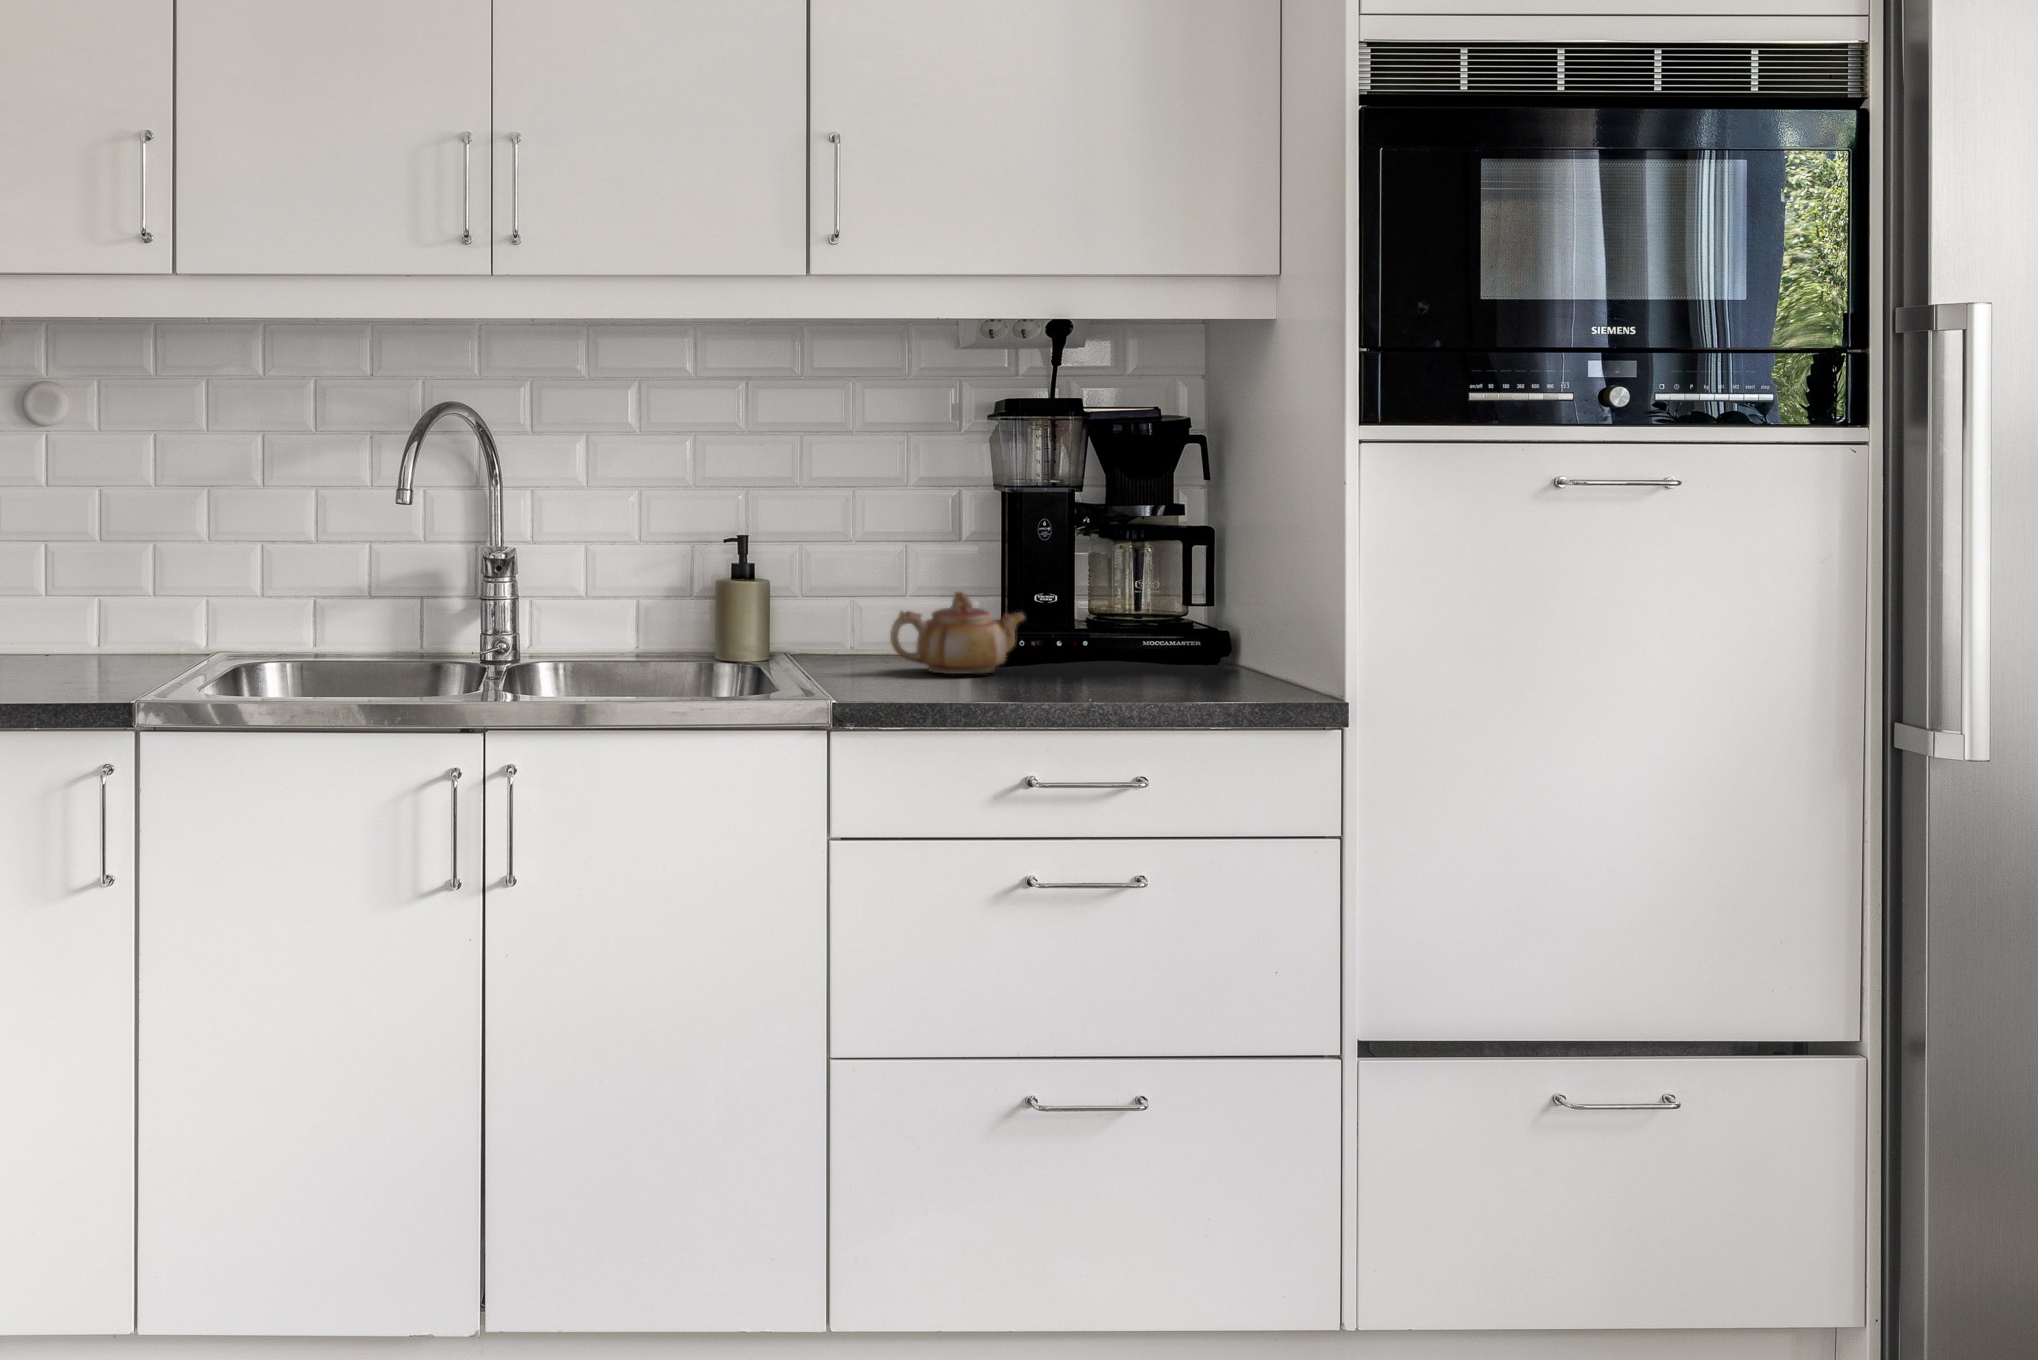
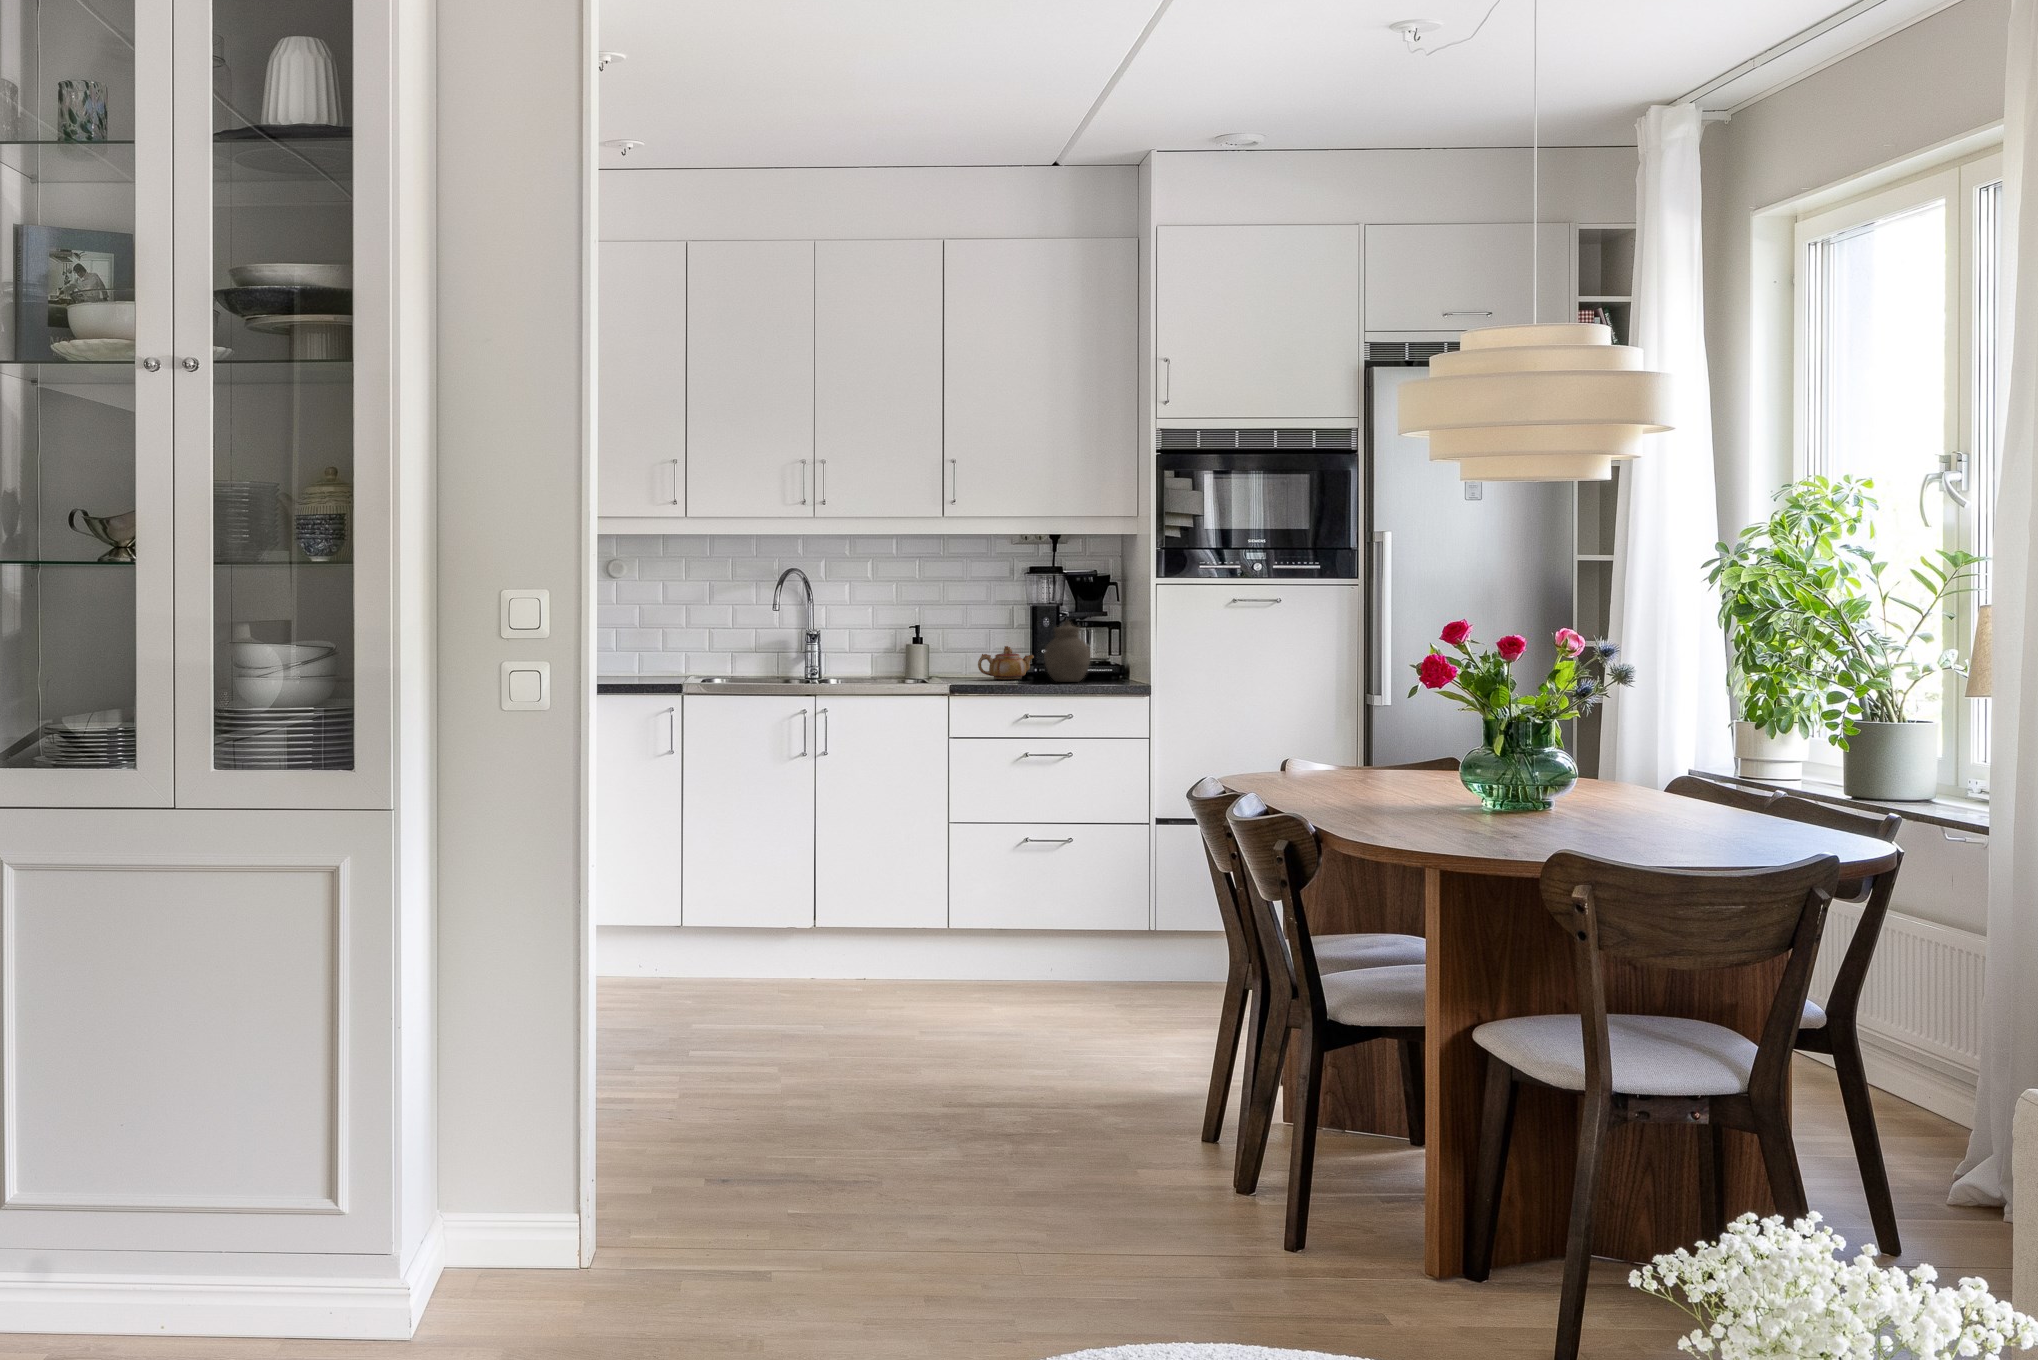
jar: none [1064,534,1182,691] -> present [1044,621,1091,682]

